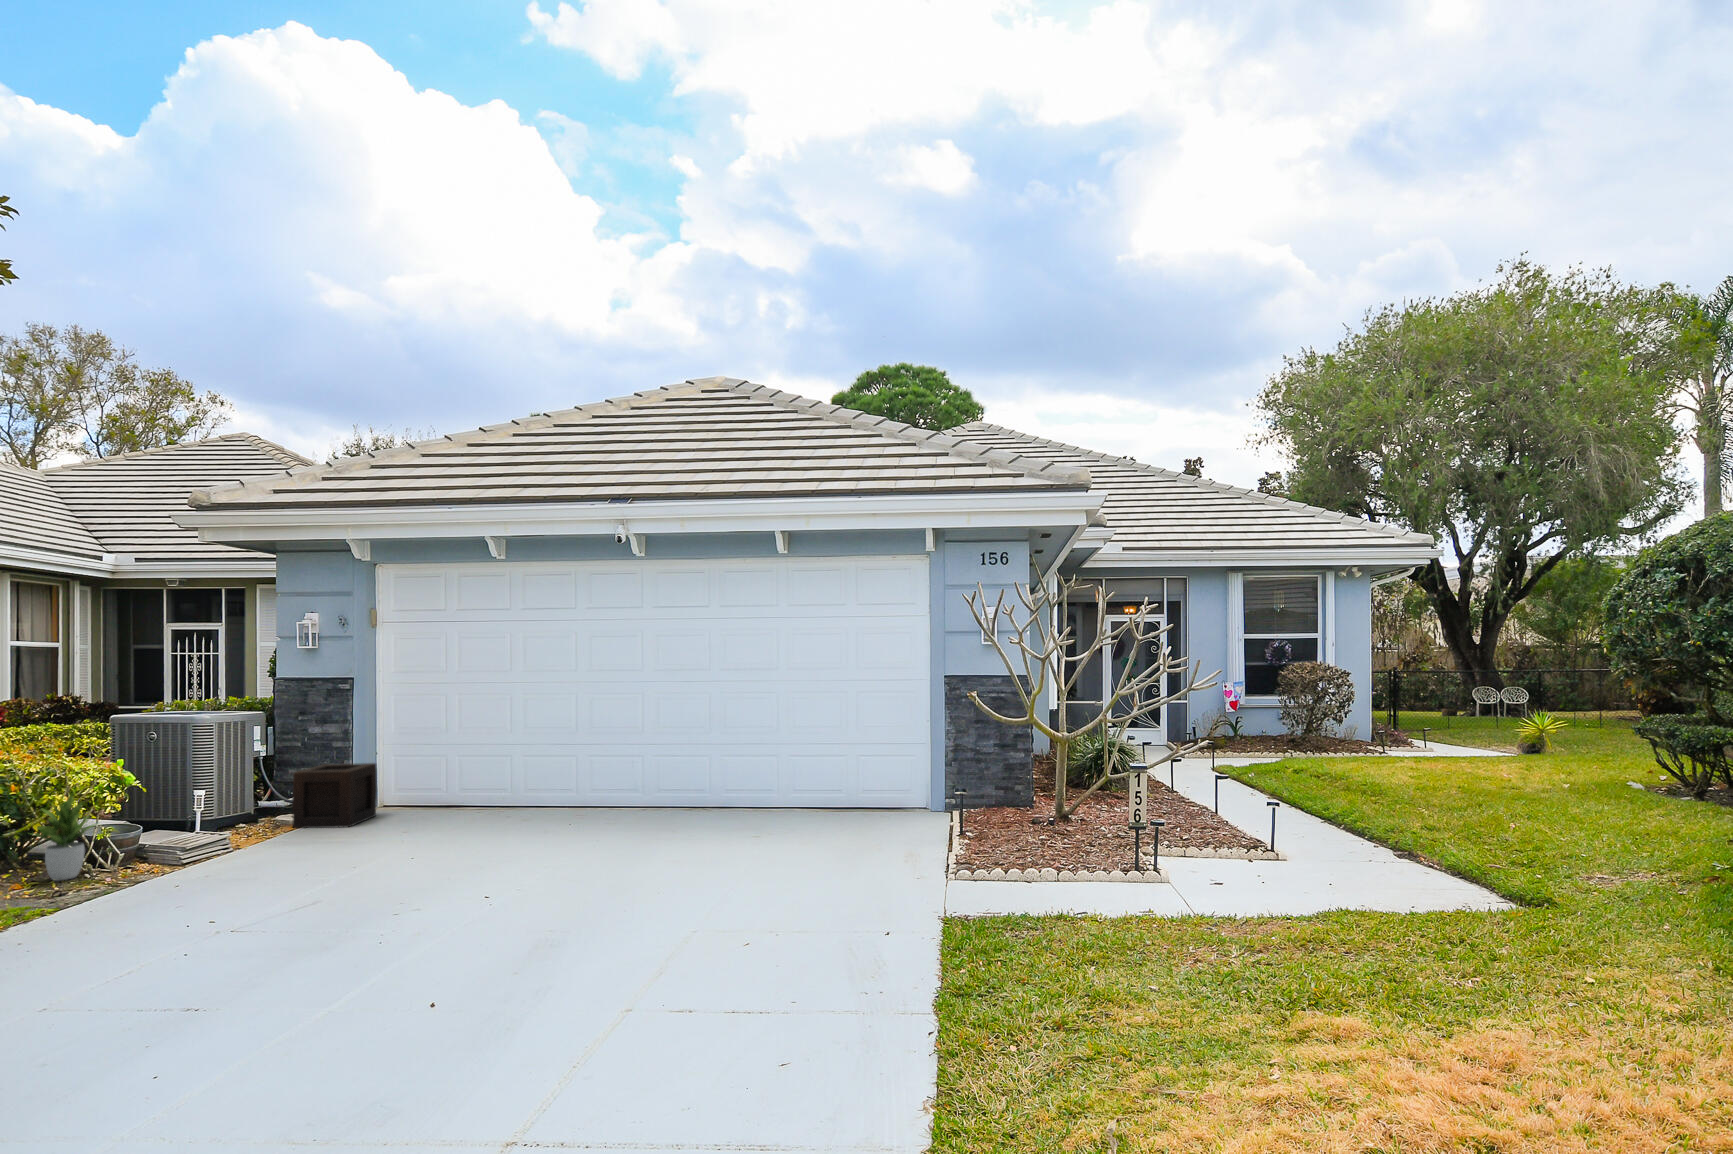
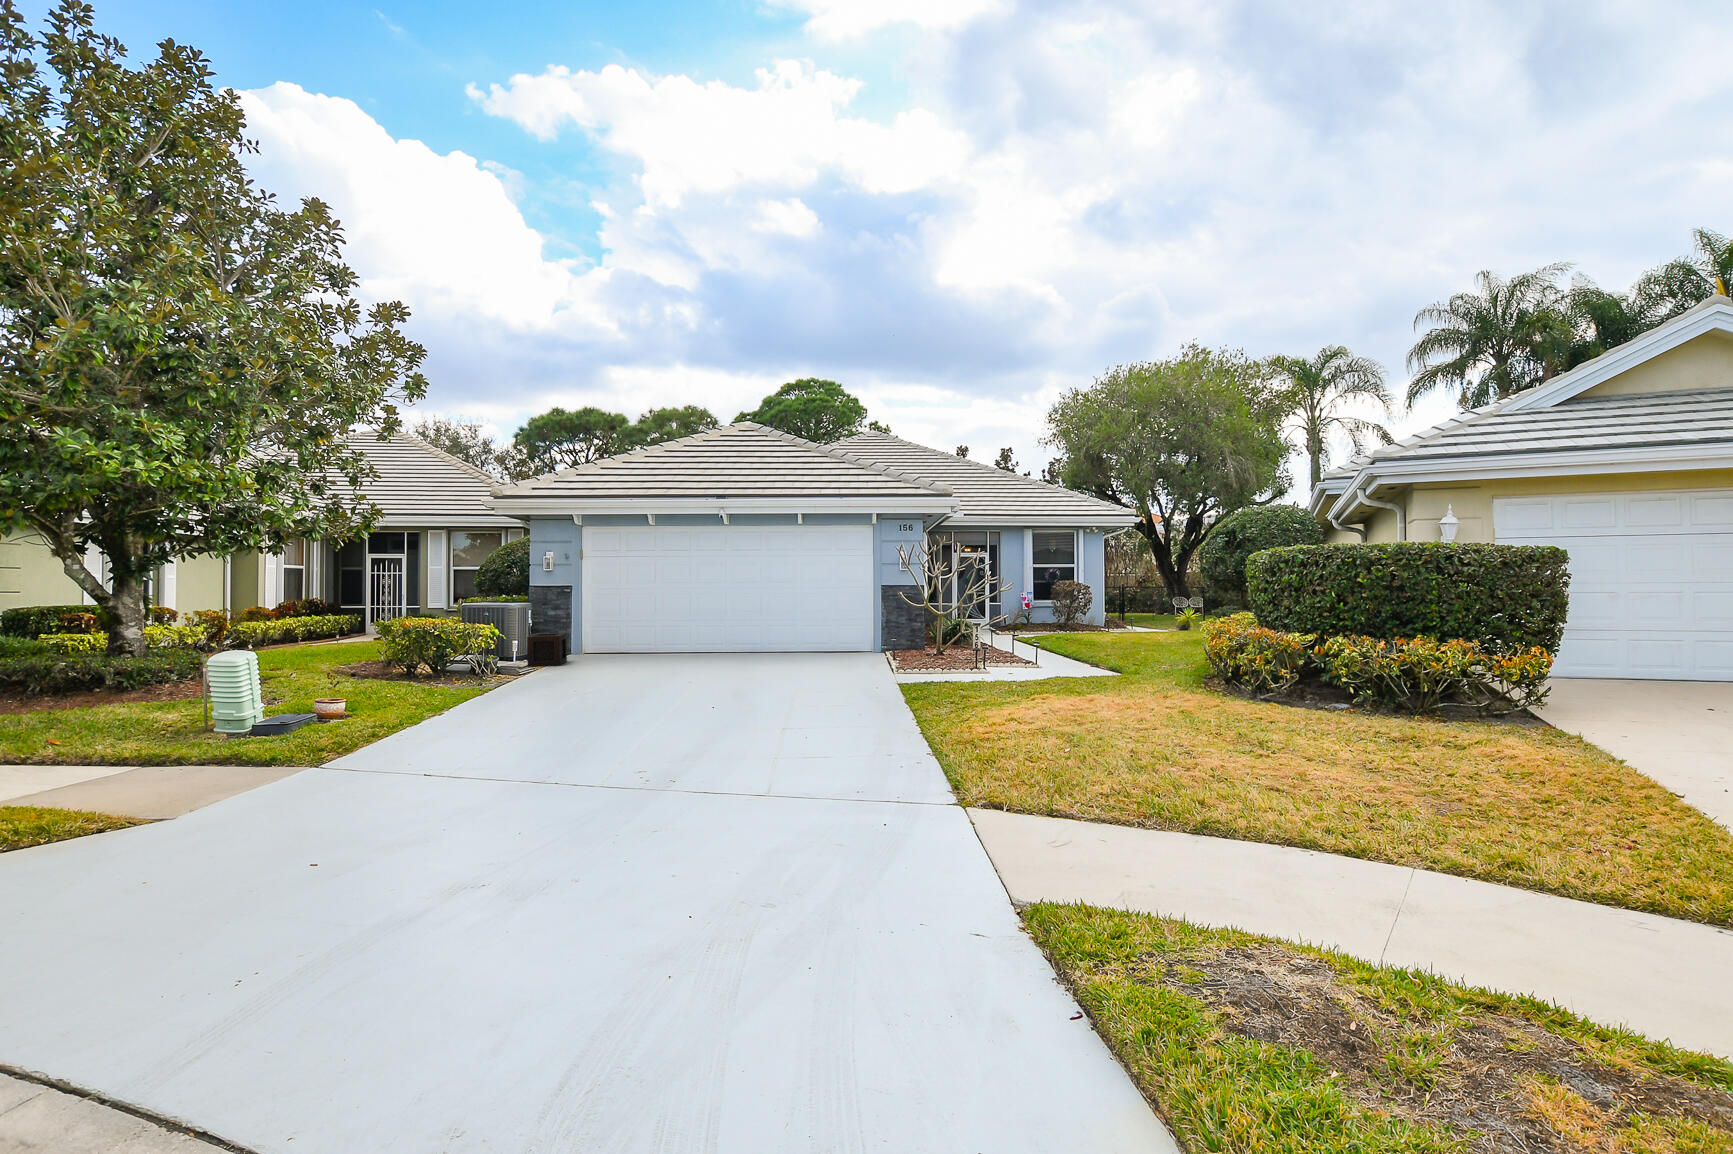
potted plant: present [31,793,95,881] -> none [425,641,456,686]

